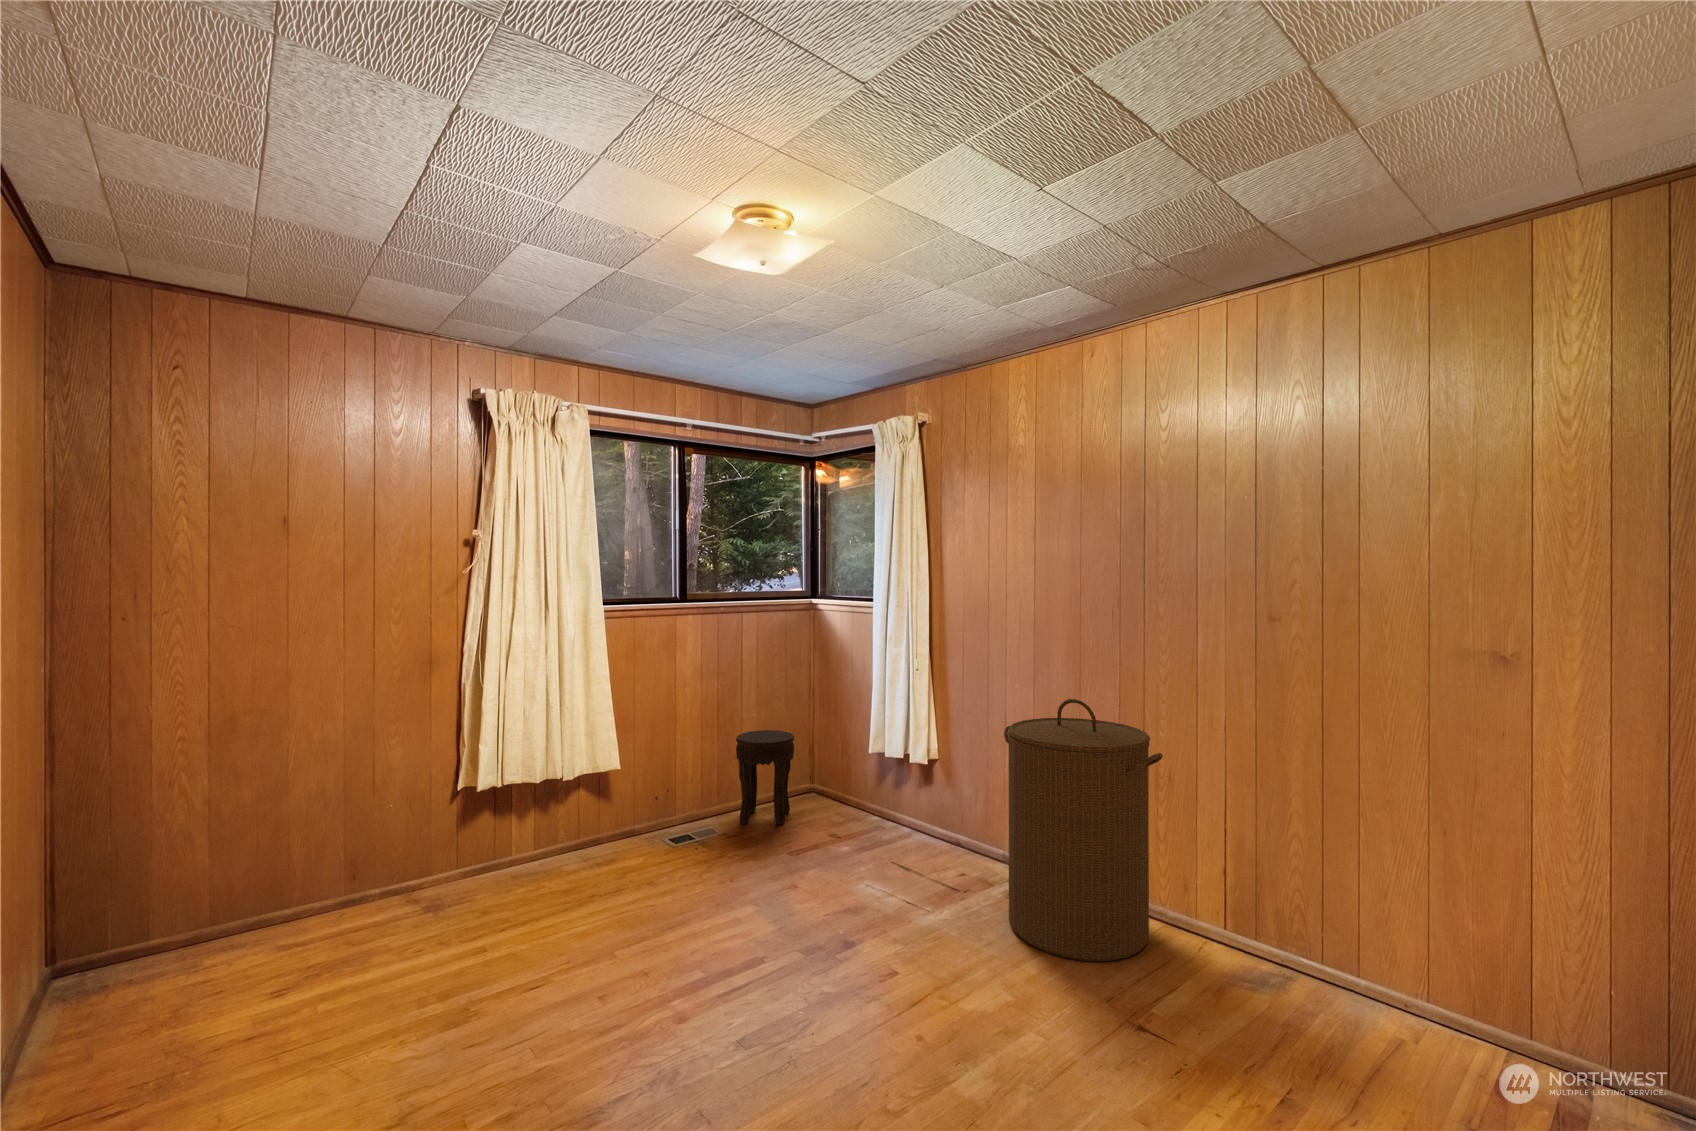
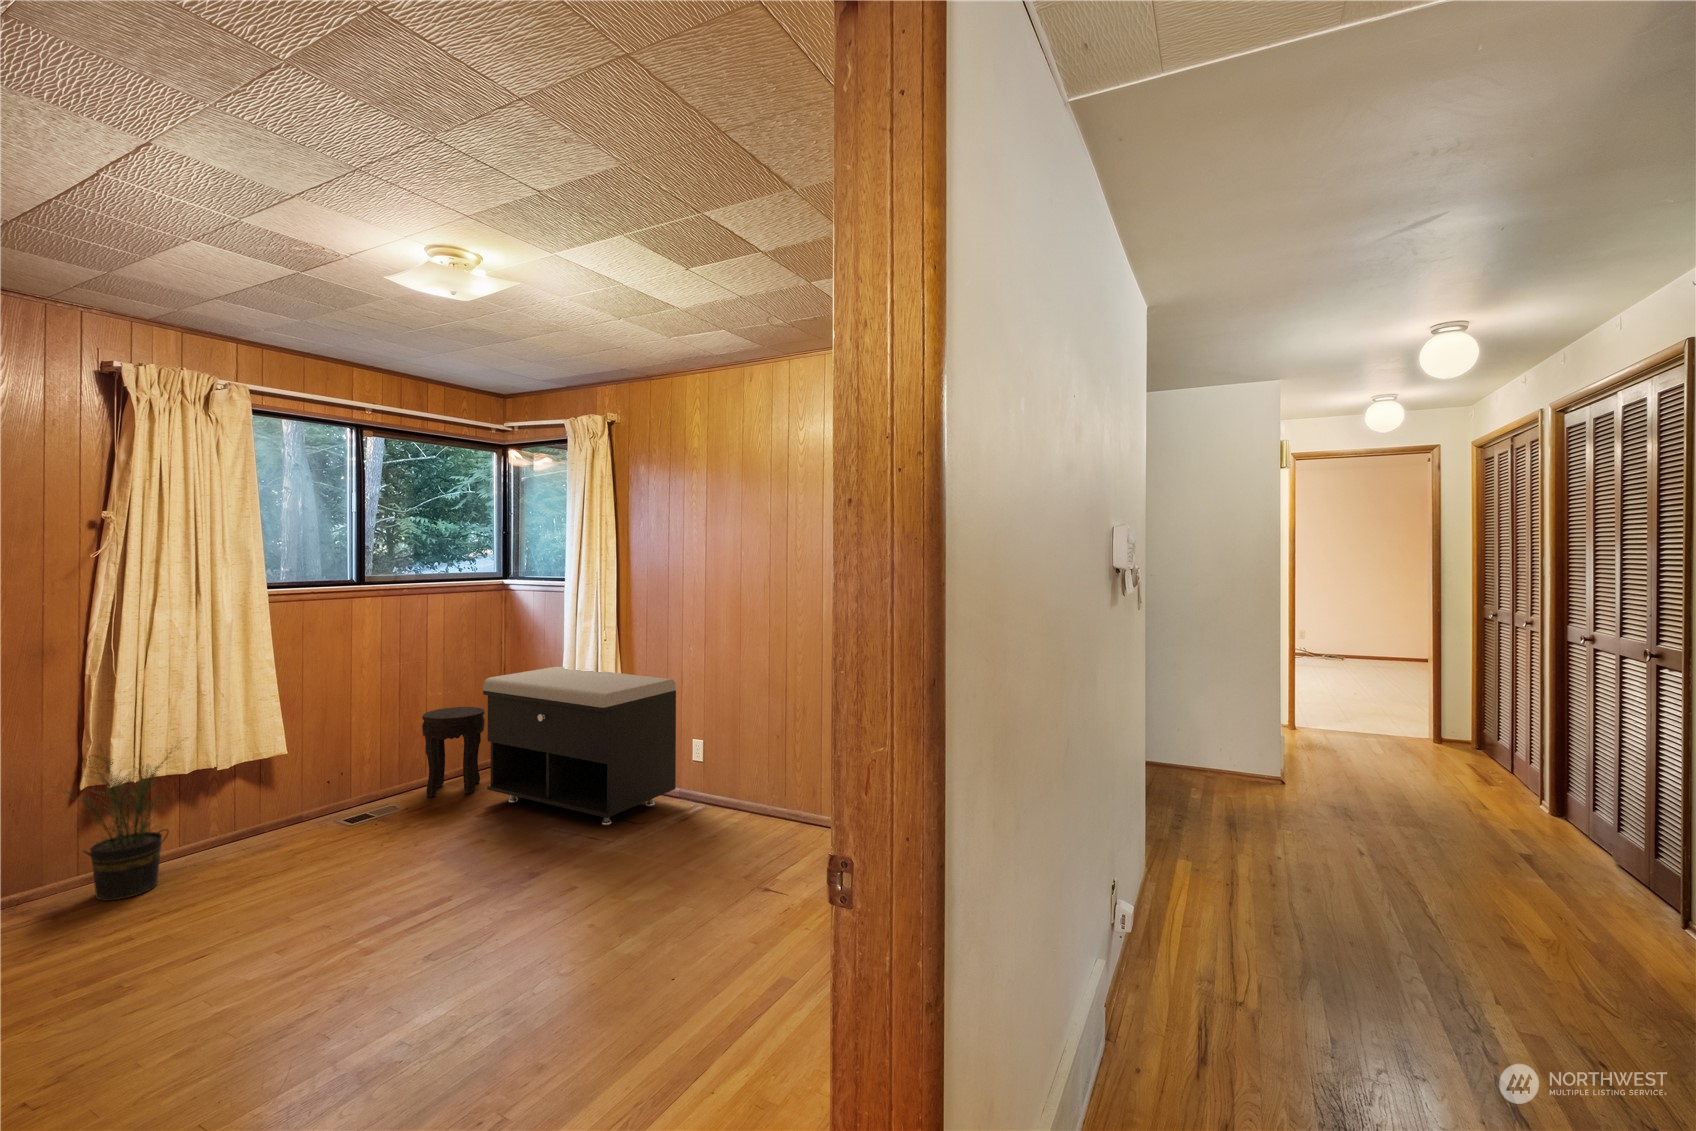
storage bench: none [793,693,1001,887] -> present [483,666,676,825]
laundry hamper: present [1004,699,1163,961] -> none [675,659,790,857]
potted plant: none [428,747,535,903] -> present [68,744,171,901]

